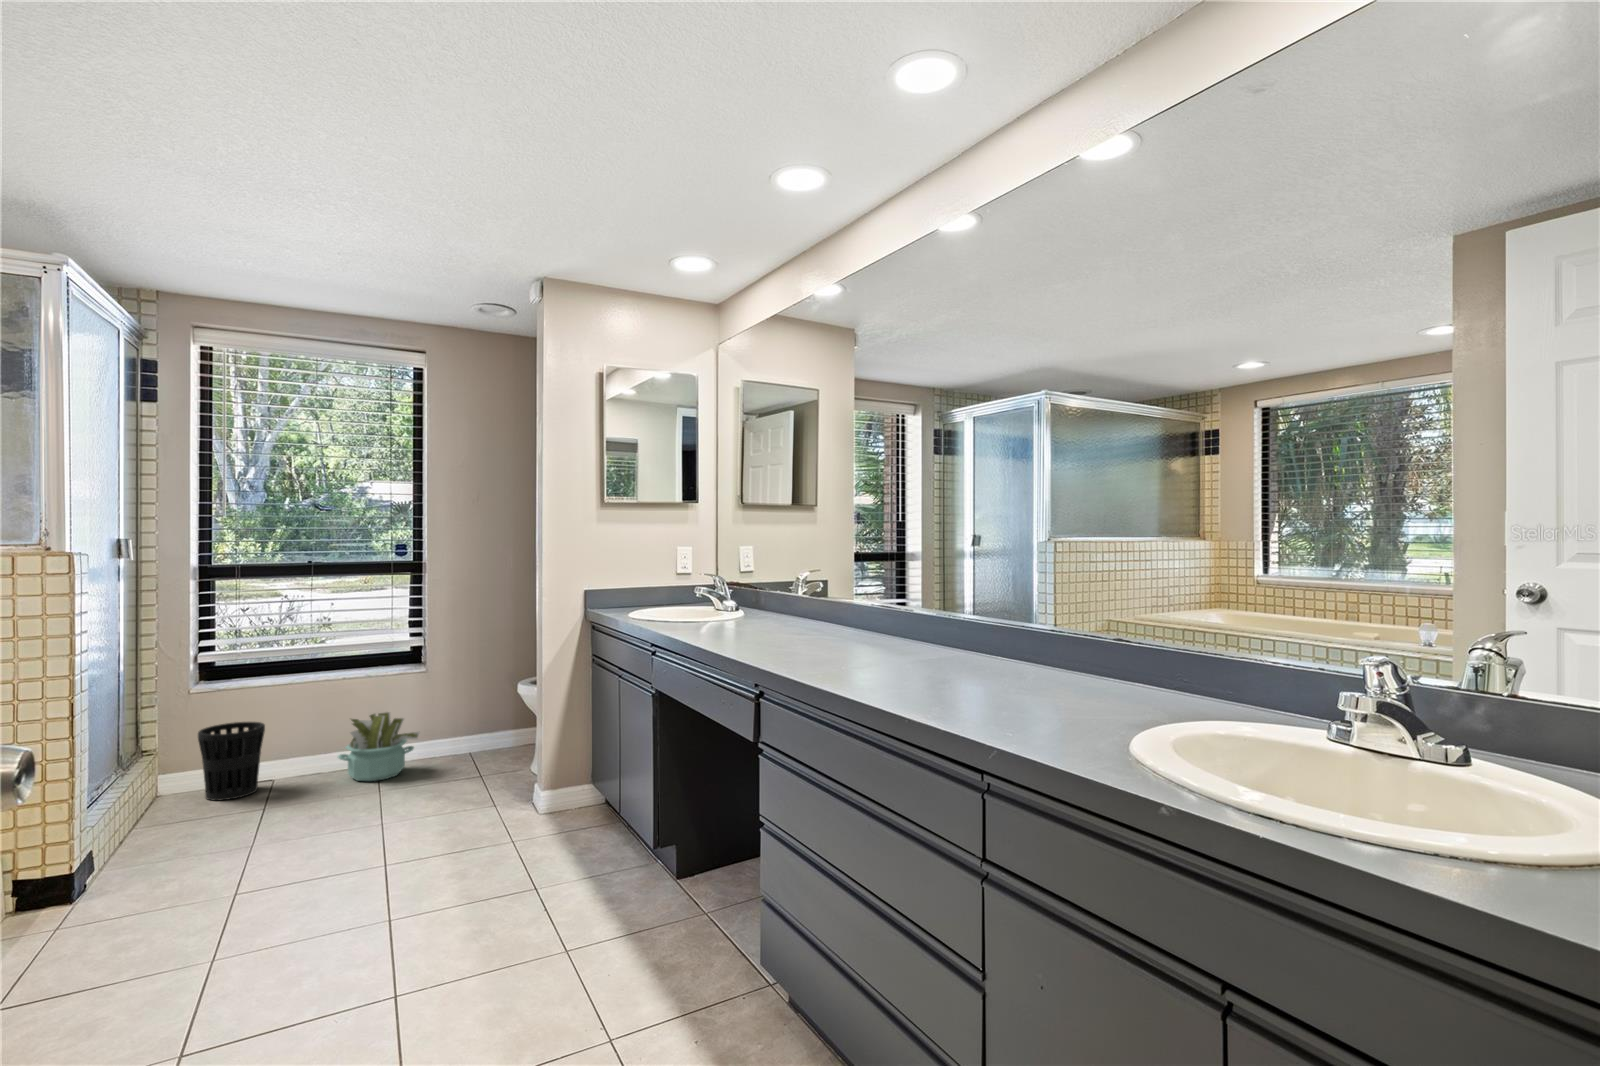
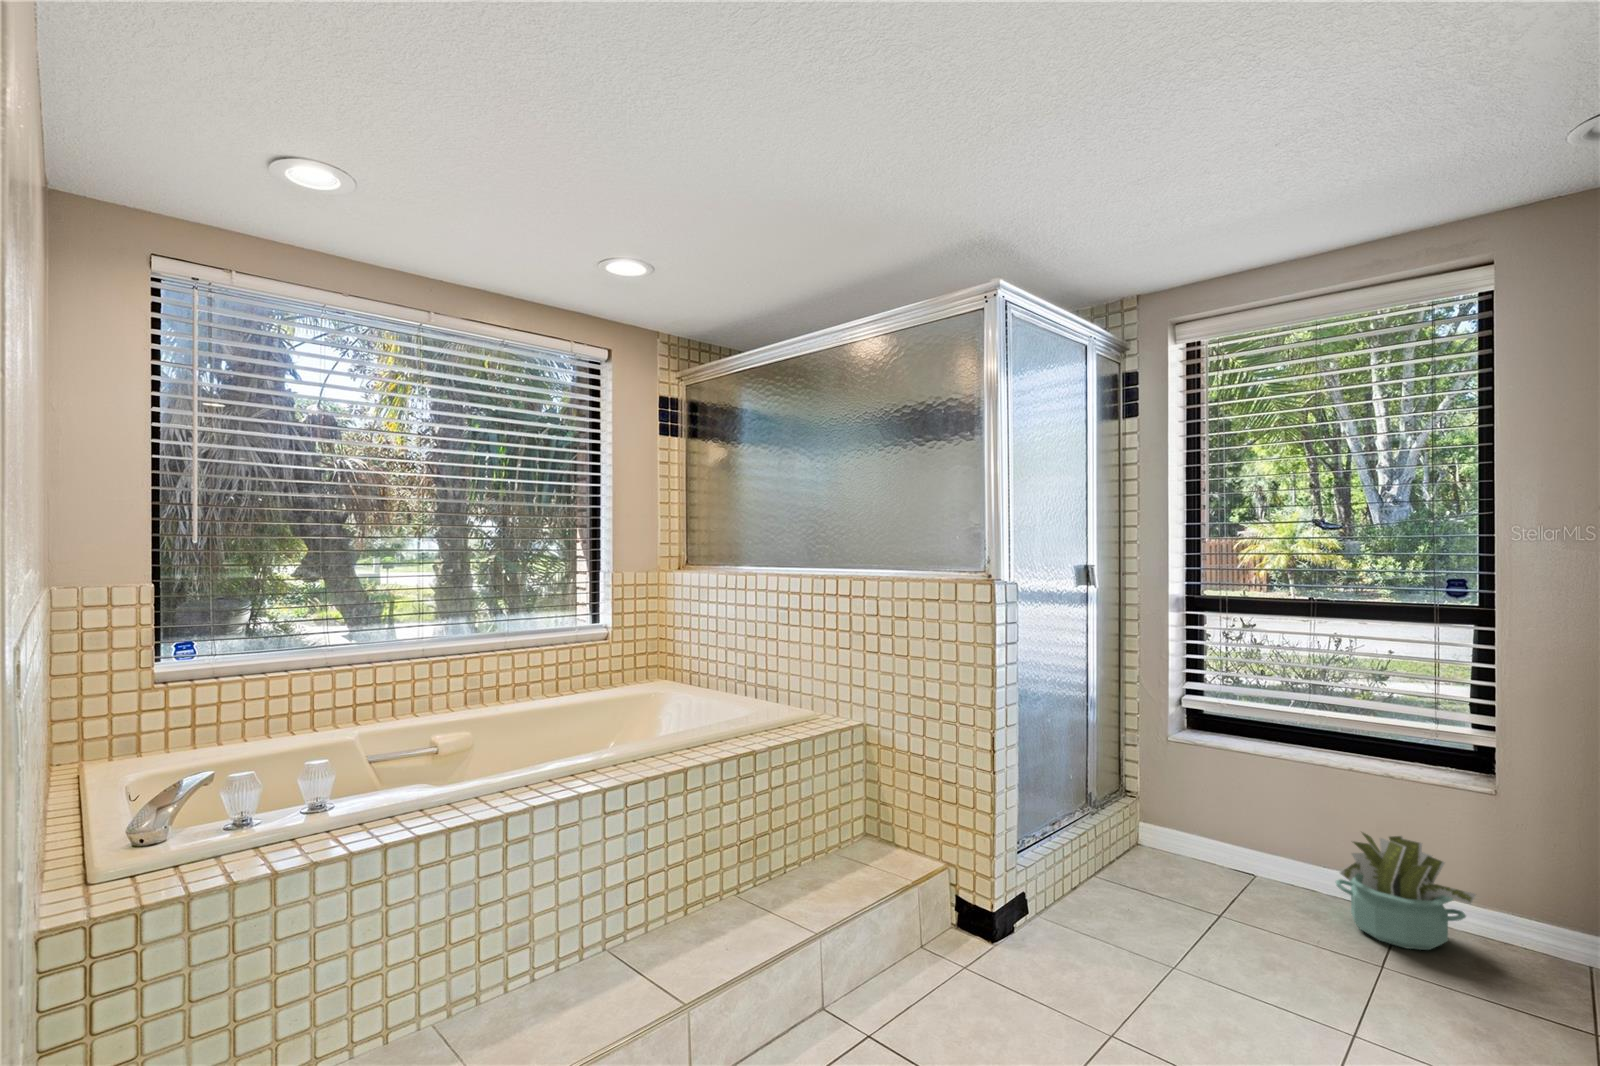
wastebasket: present [198,722,265,800] -> none [1168,785,1243,886]

